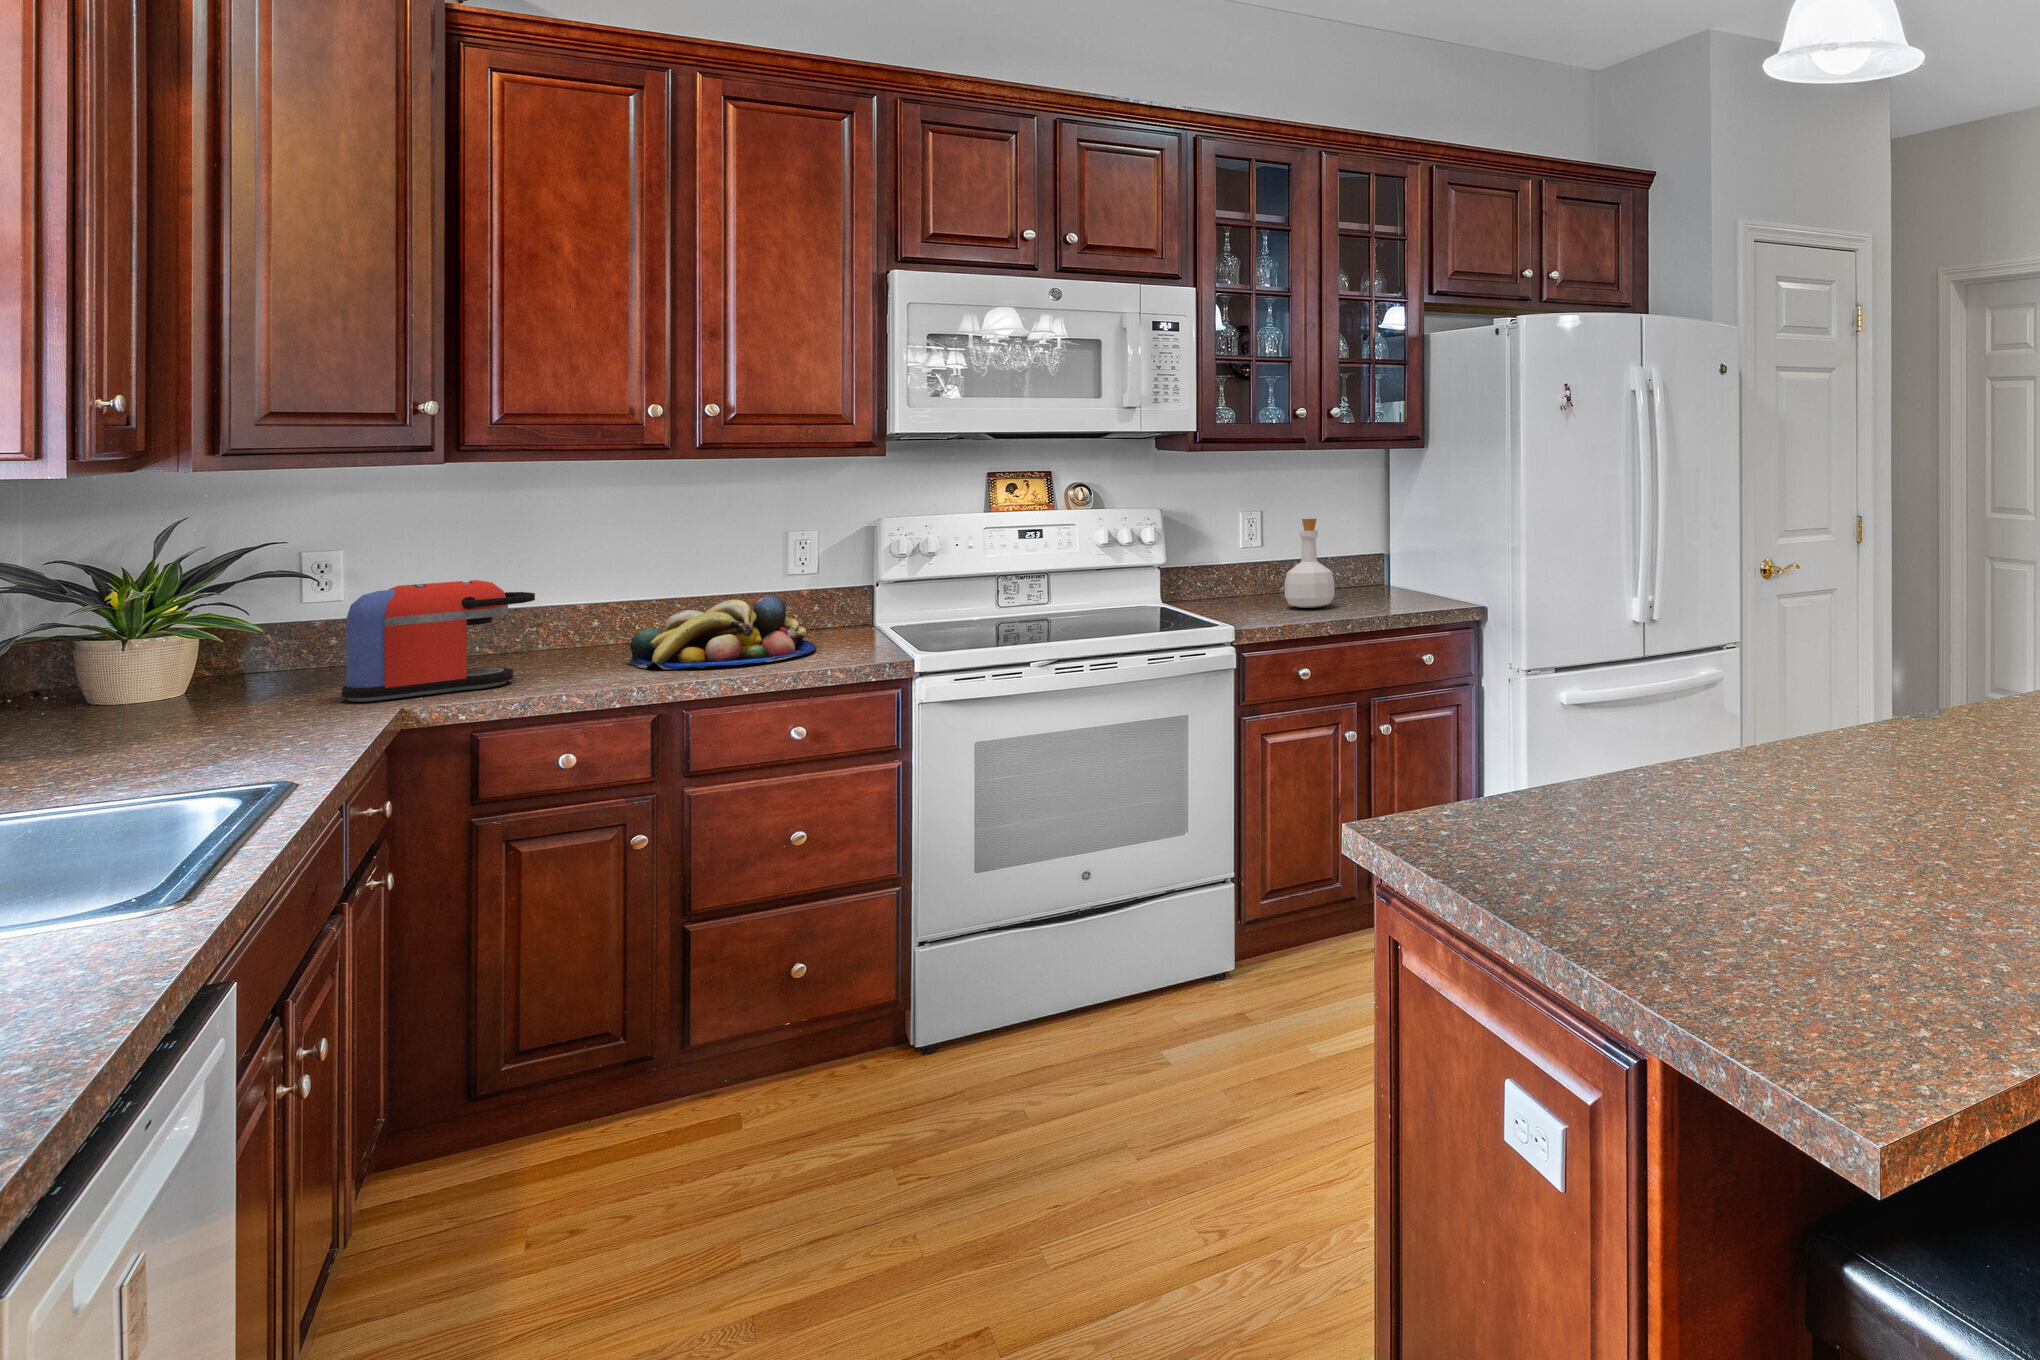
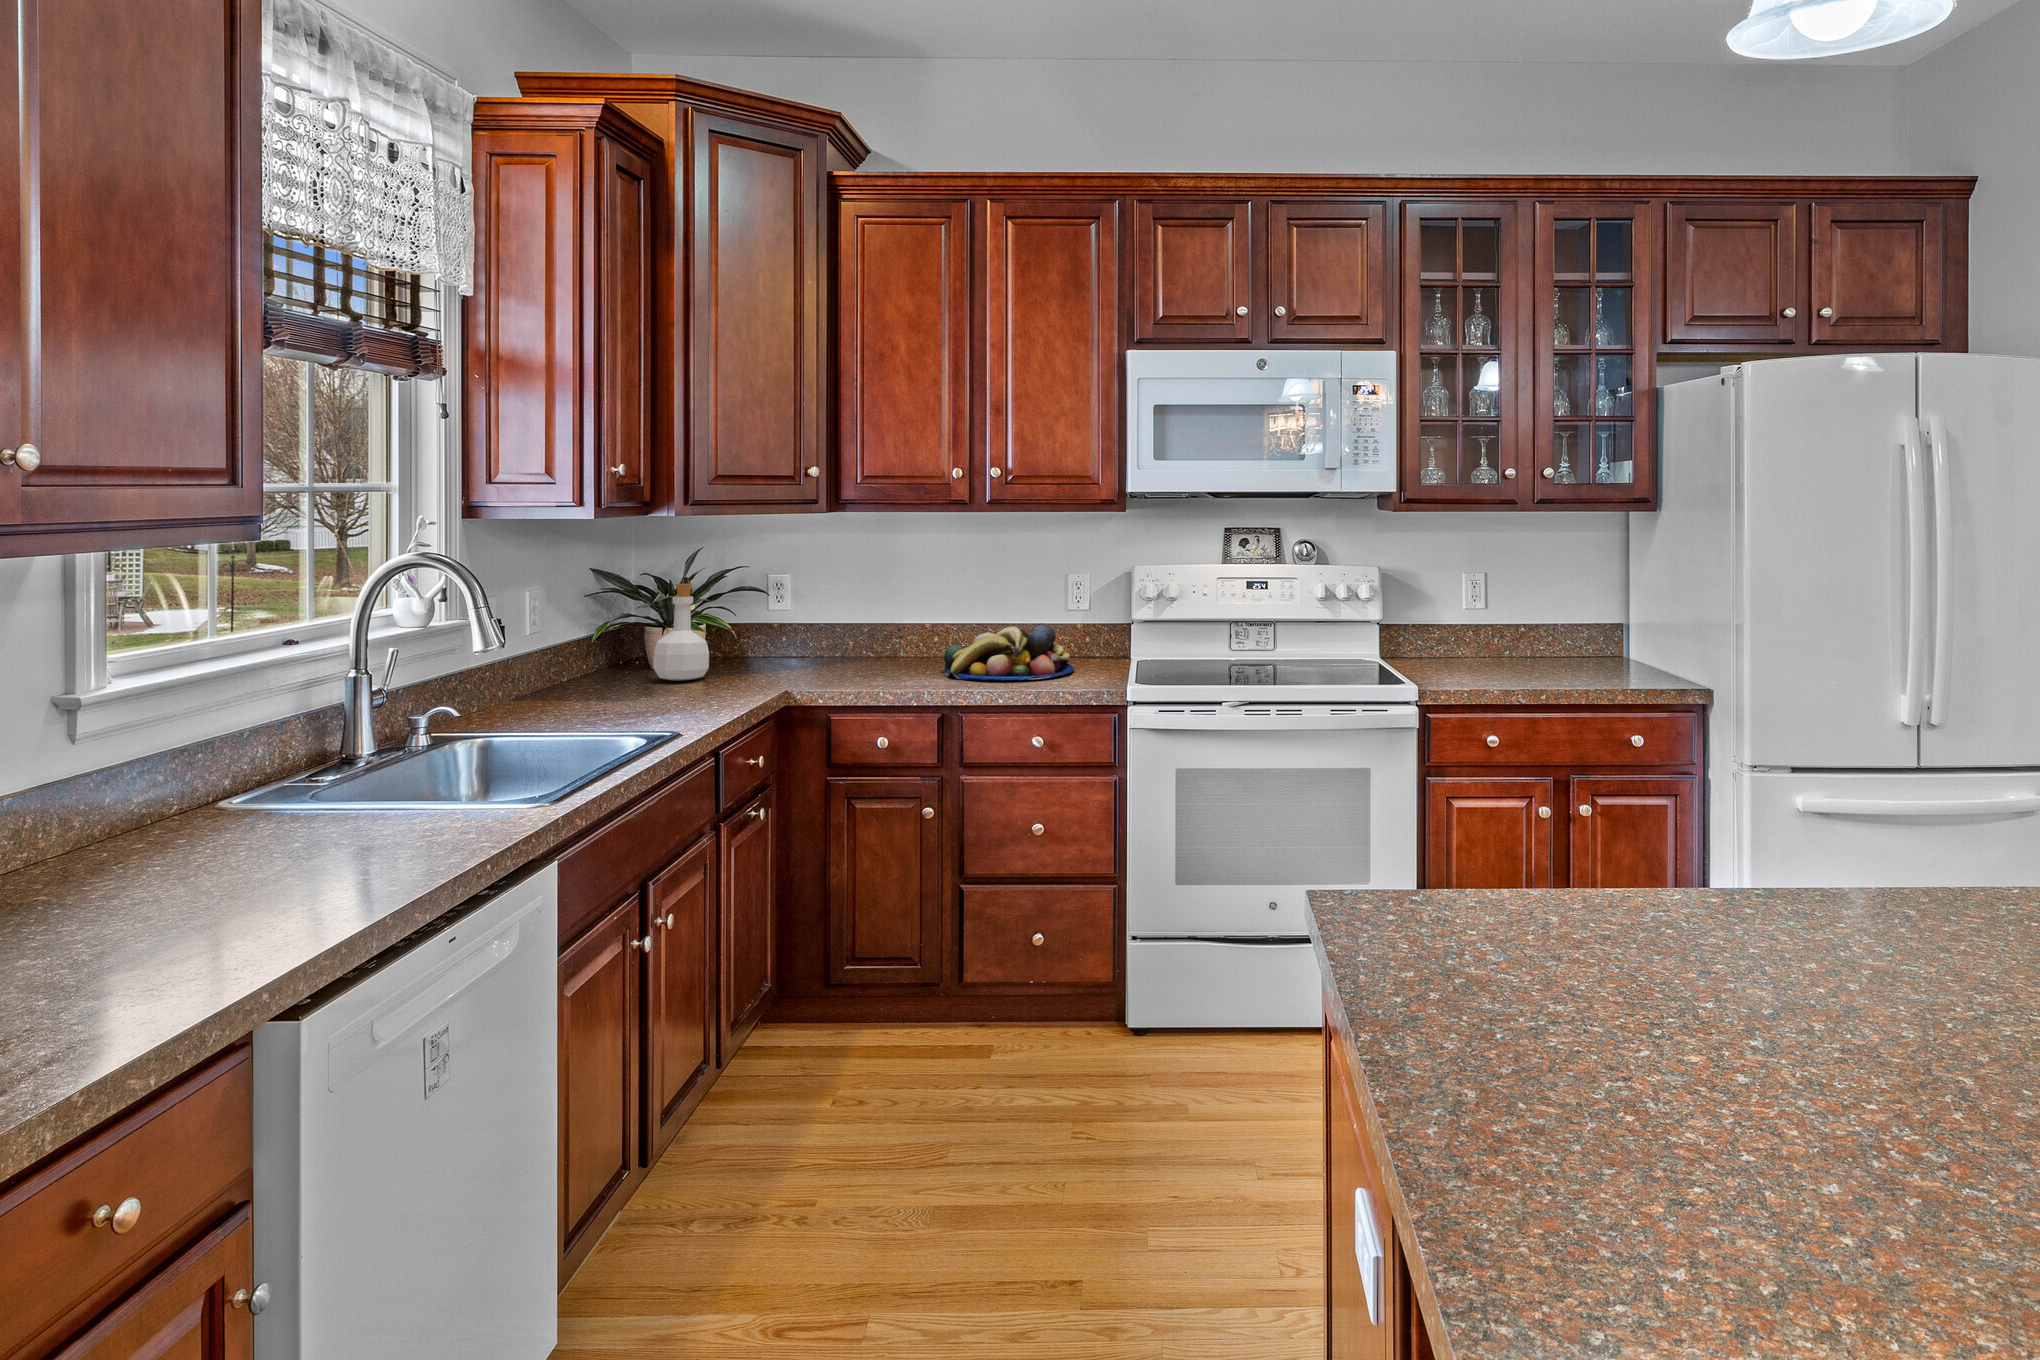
bottle: present [1285,519,1334,608] -> present [653,584,709,681]
coffee maker: present [342,580,535,702] -> none [758,600,877,683]

